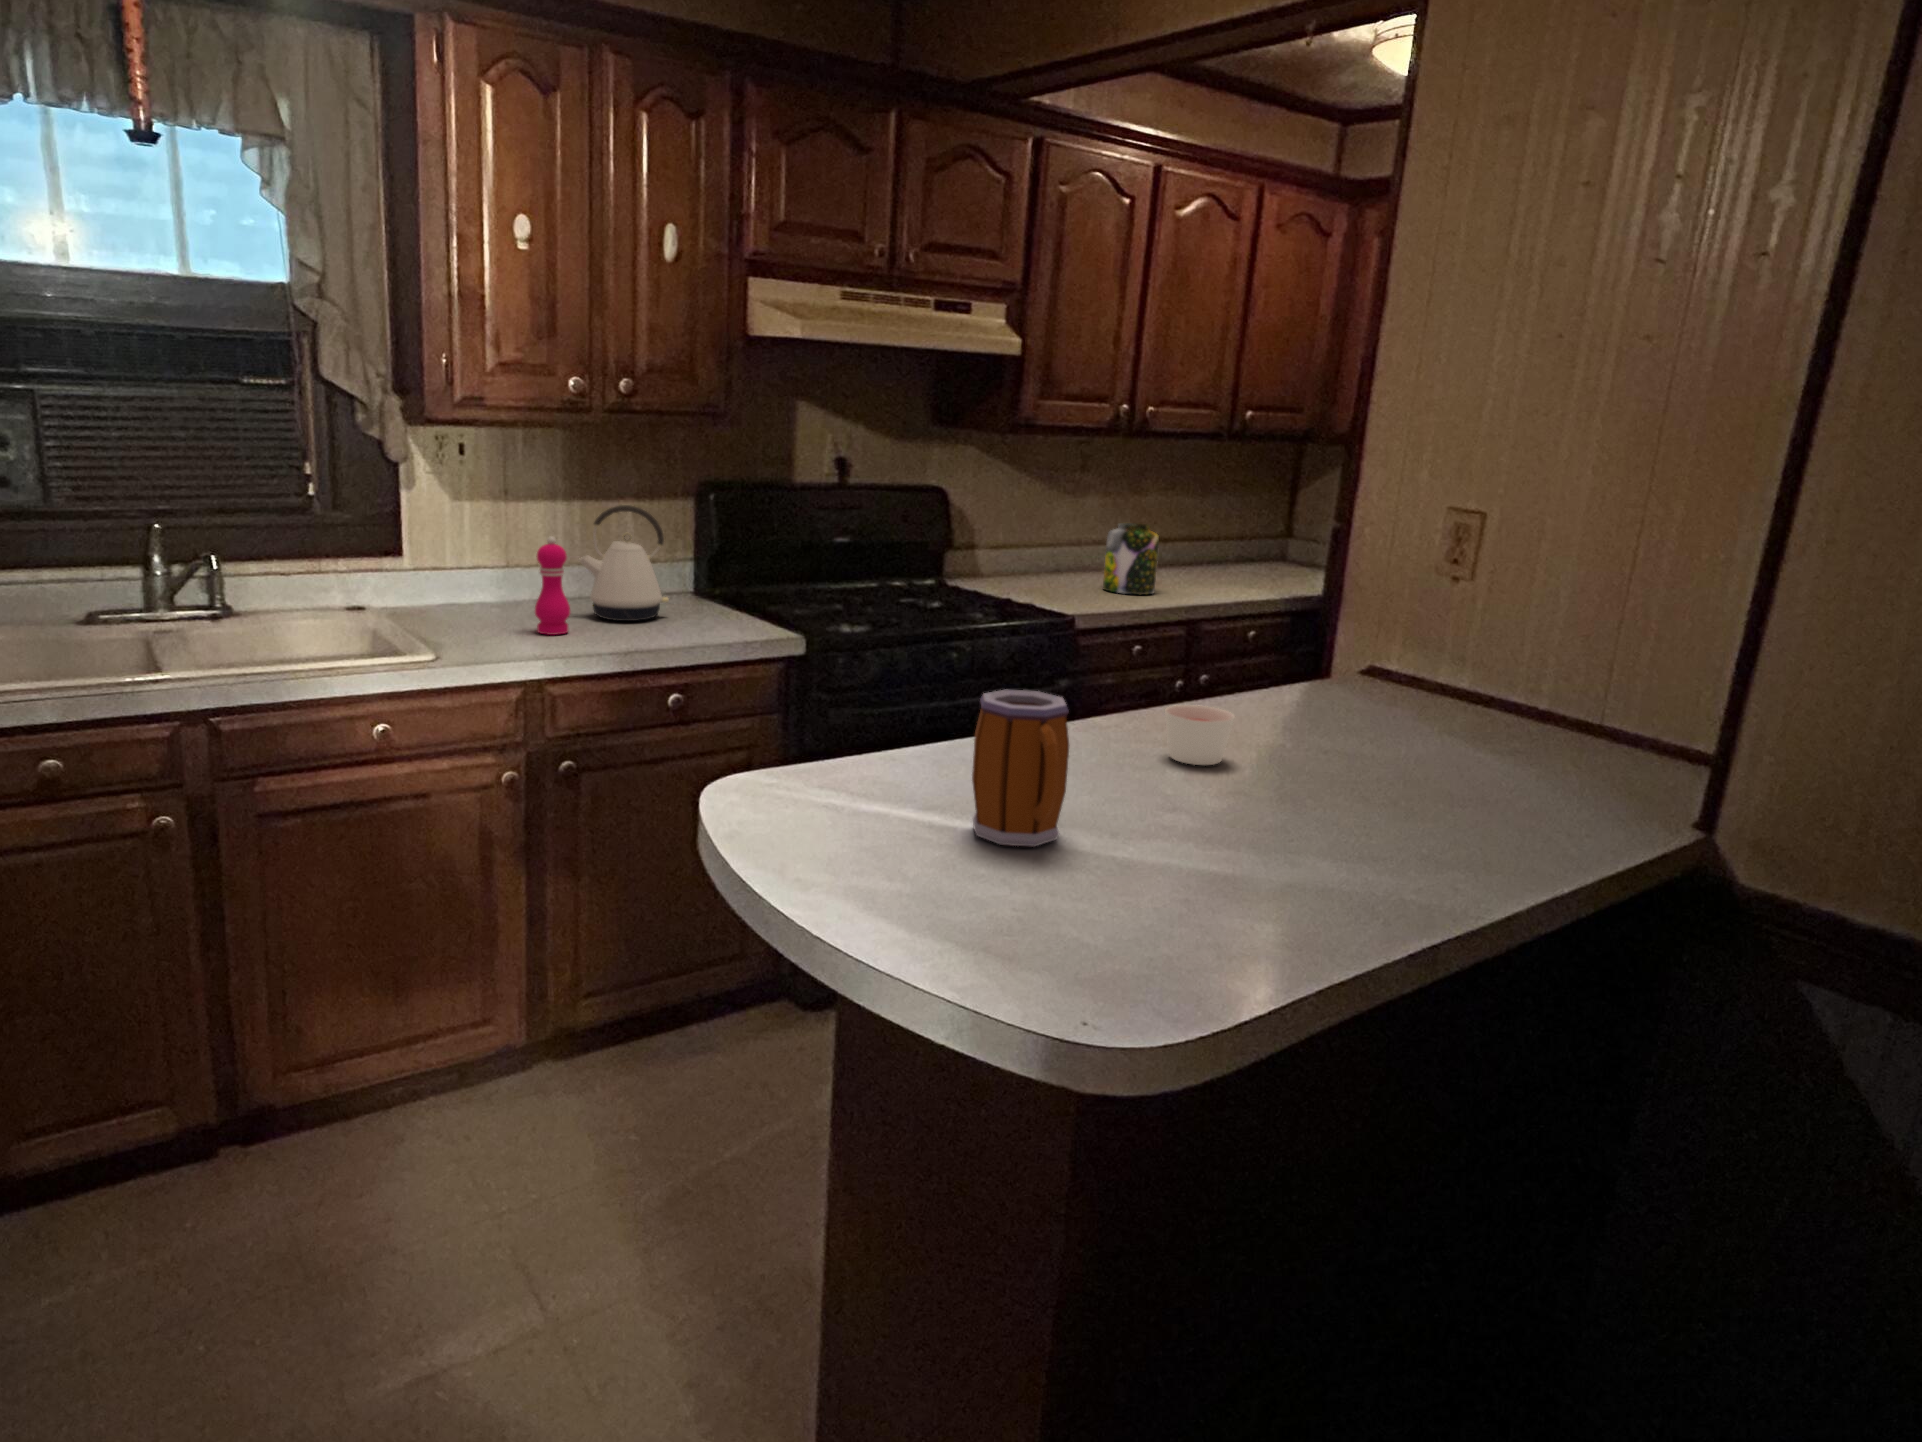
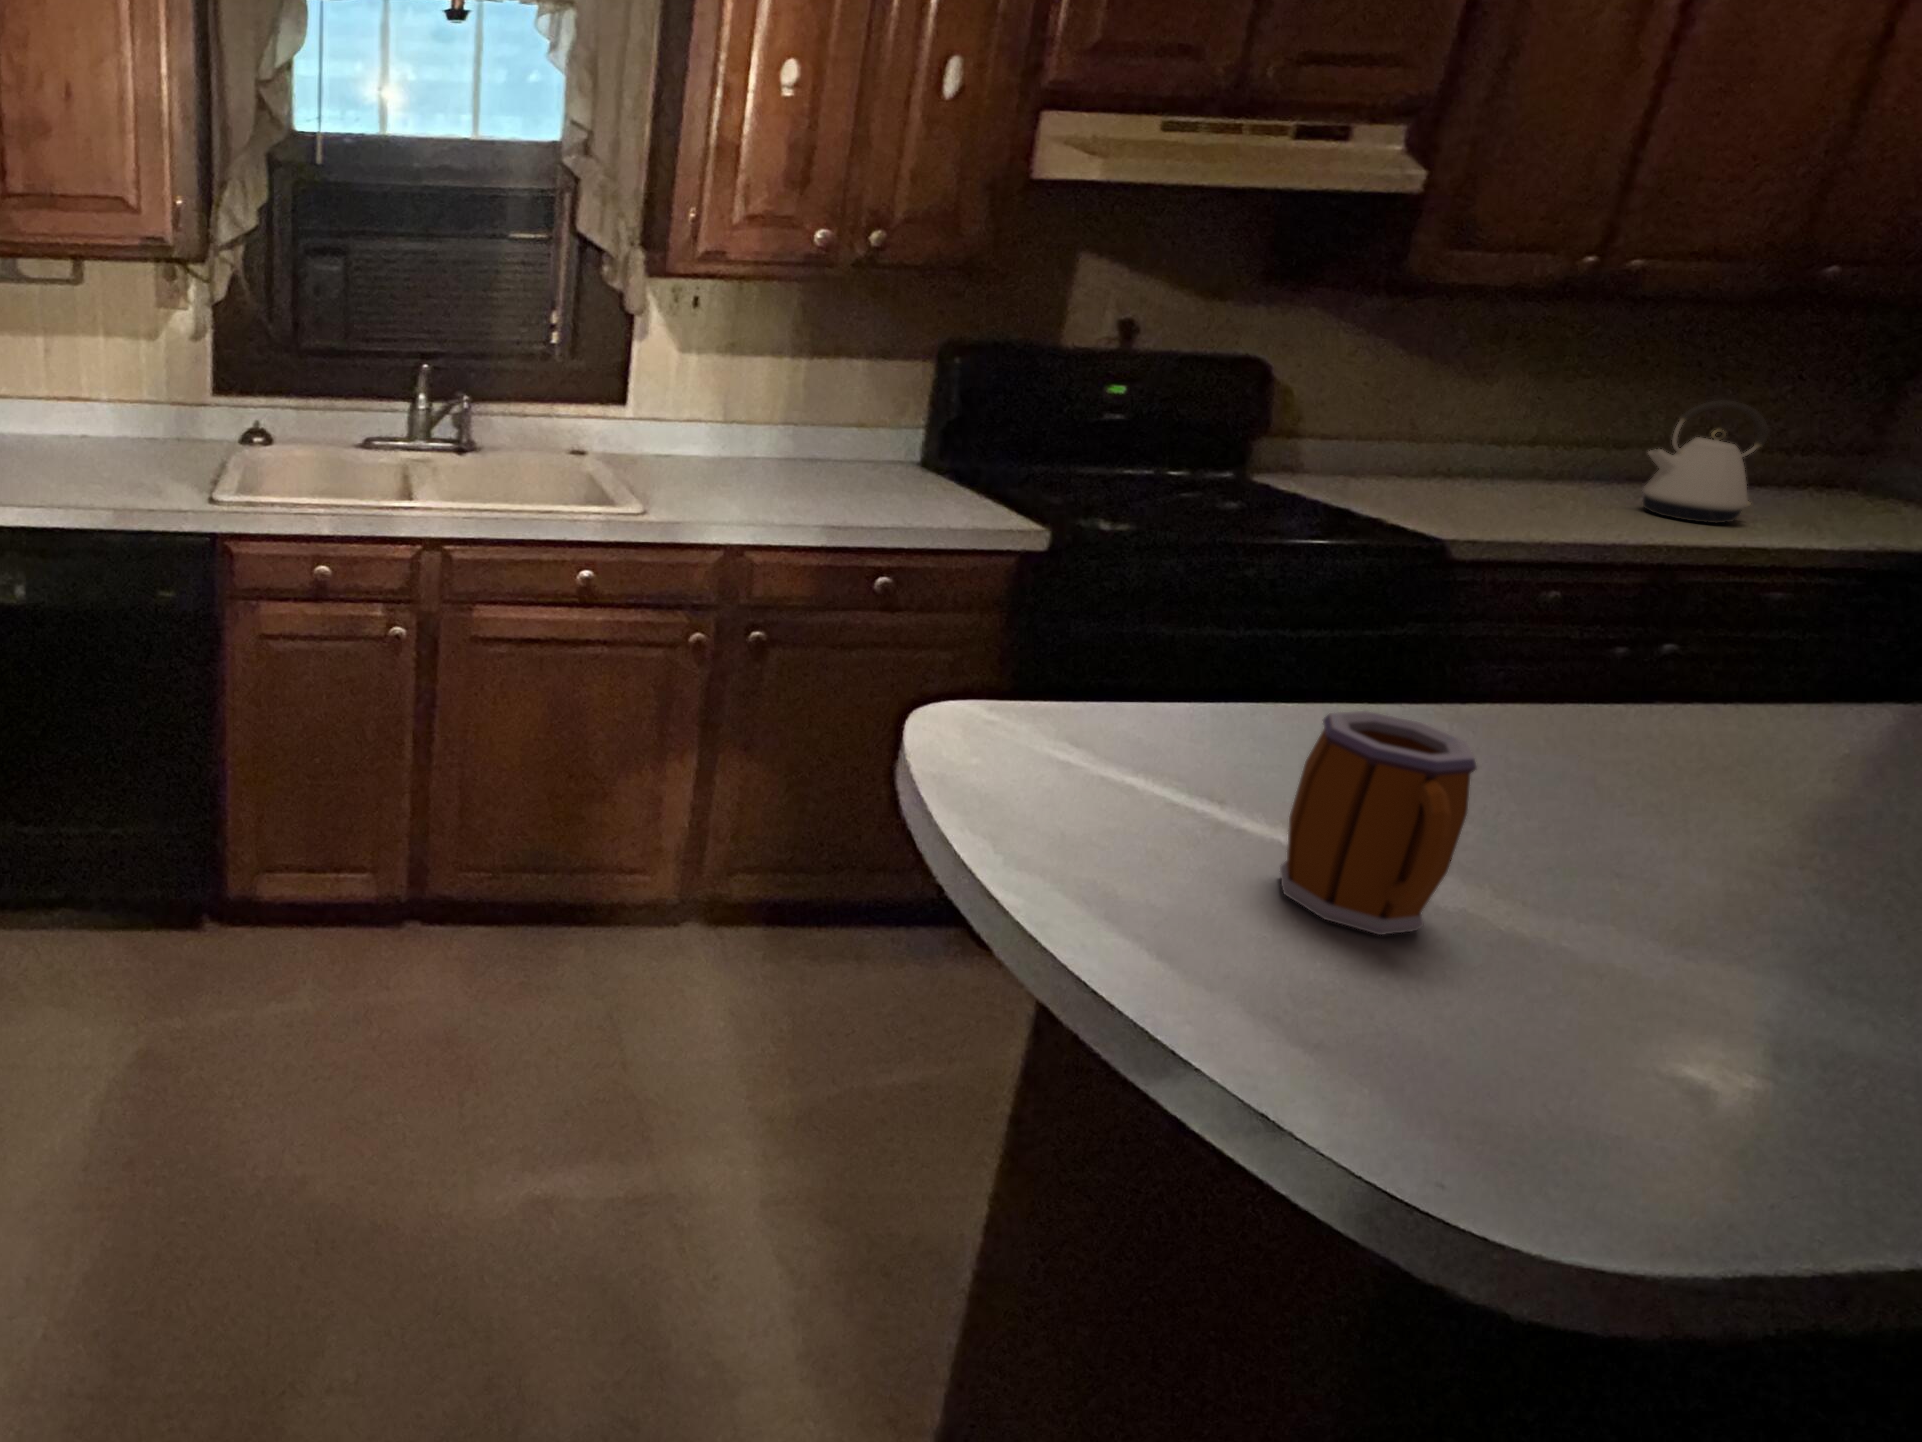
kettle: present [579,505,669,621] -> present [1643,401,1768,523]
jar: present [1103,523,1159,595] -> none [1490,420,1606,521]
pepper mill: present [535,536,570,635] -> none [745,399,786,500]
candle: present [1165,705,1234,765] -> none [1622,749,1771,851]

